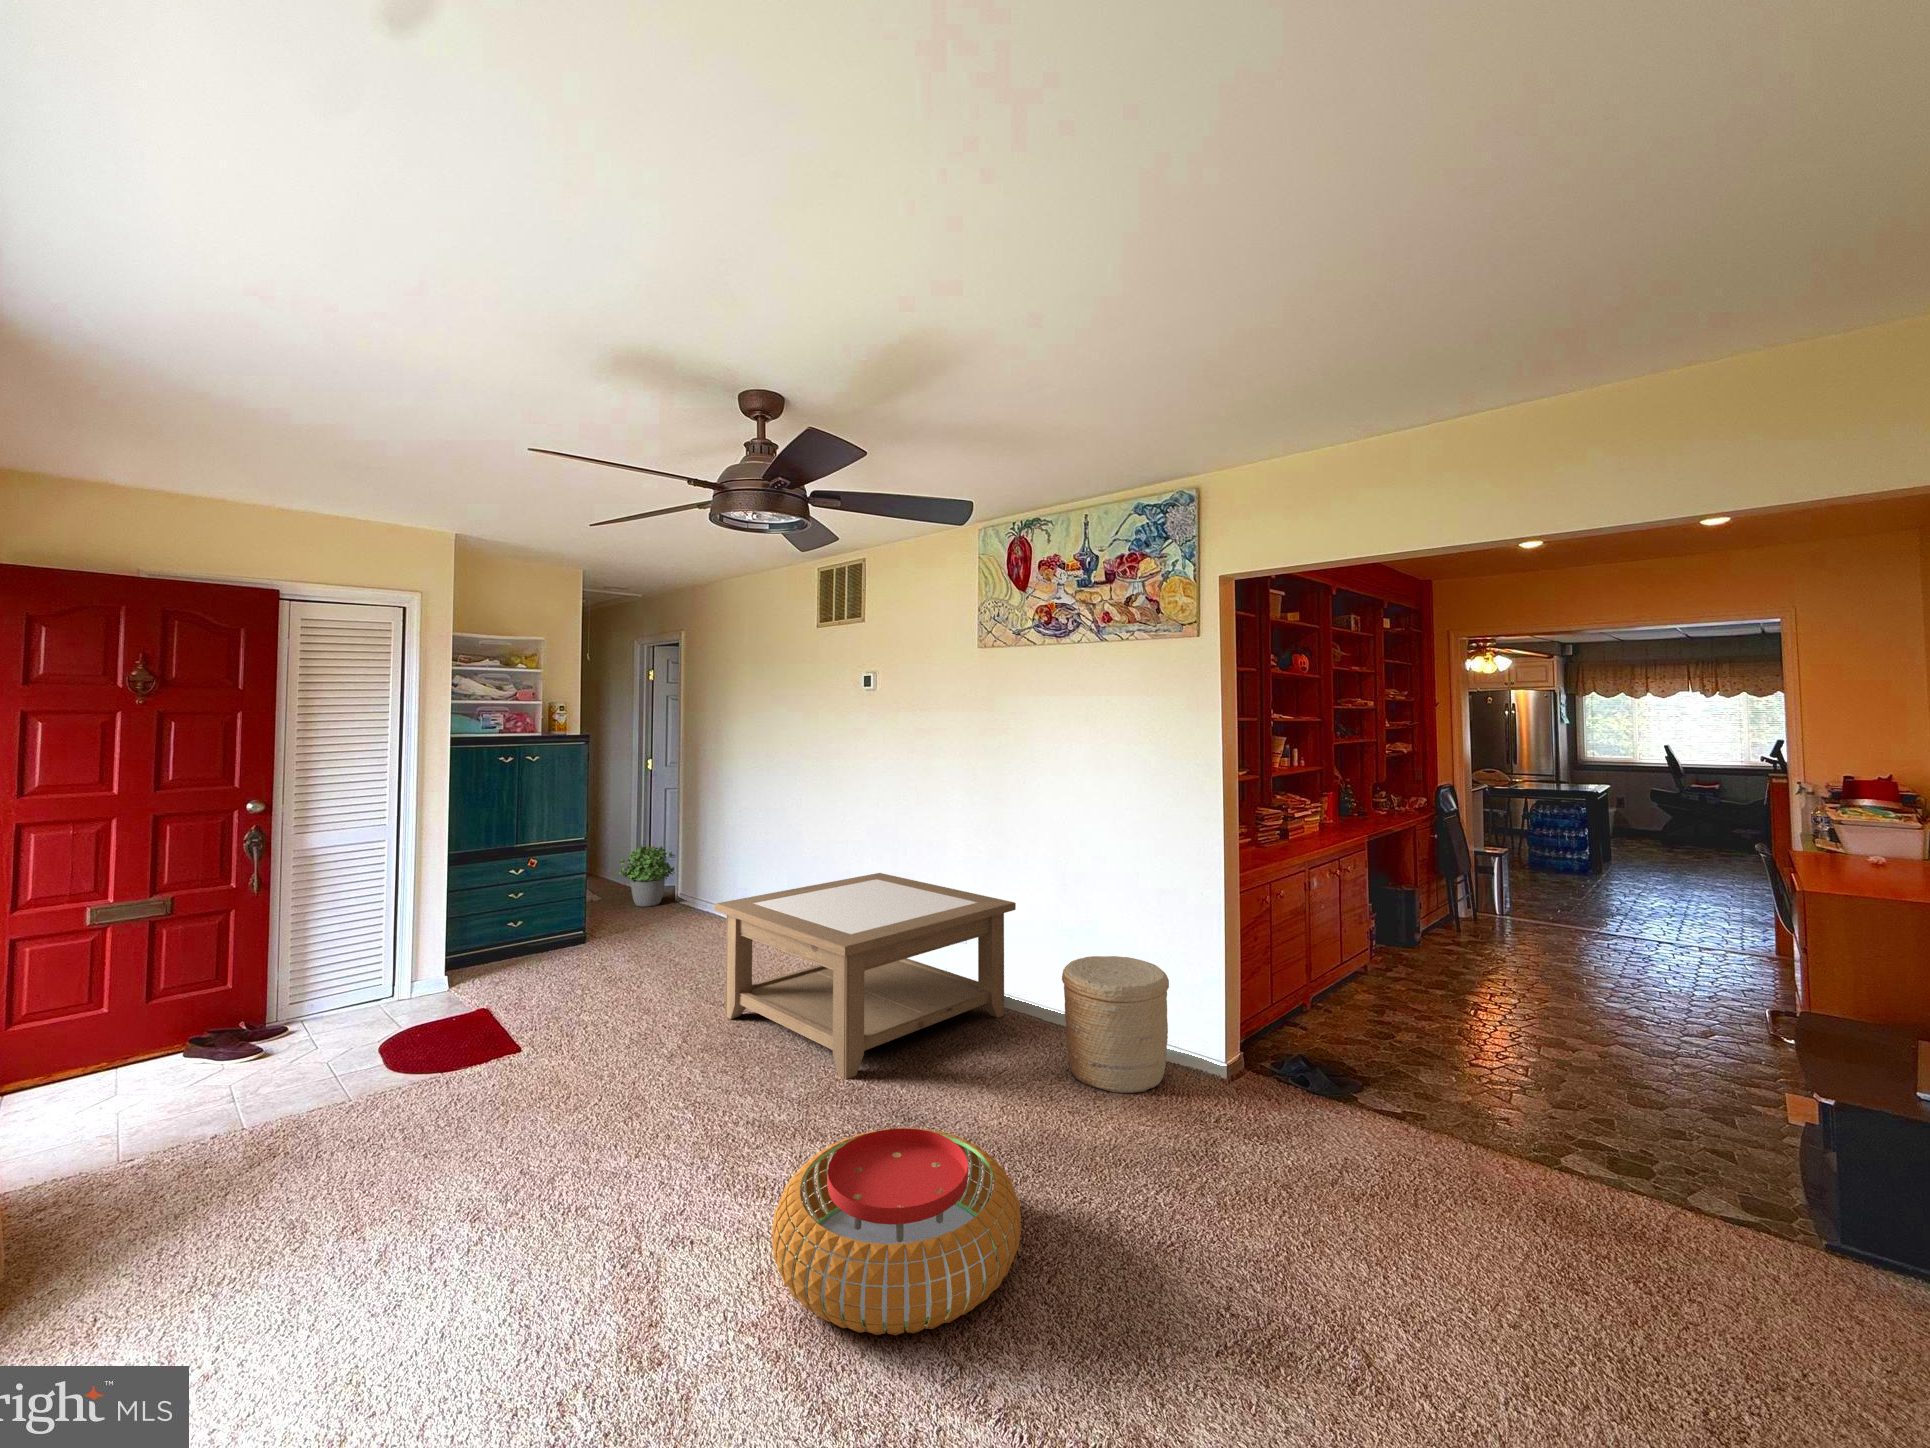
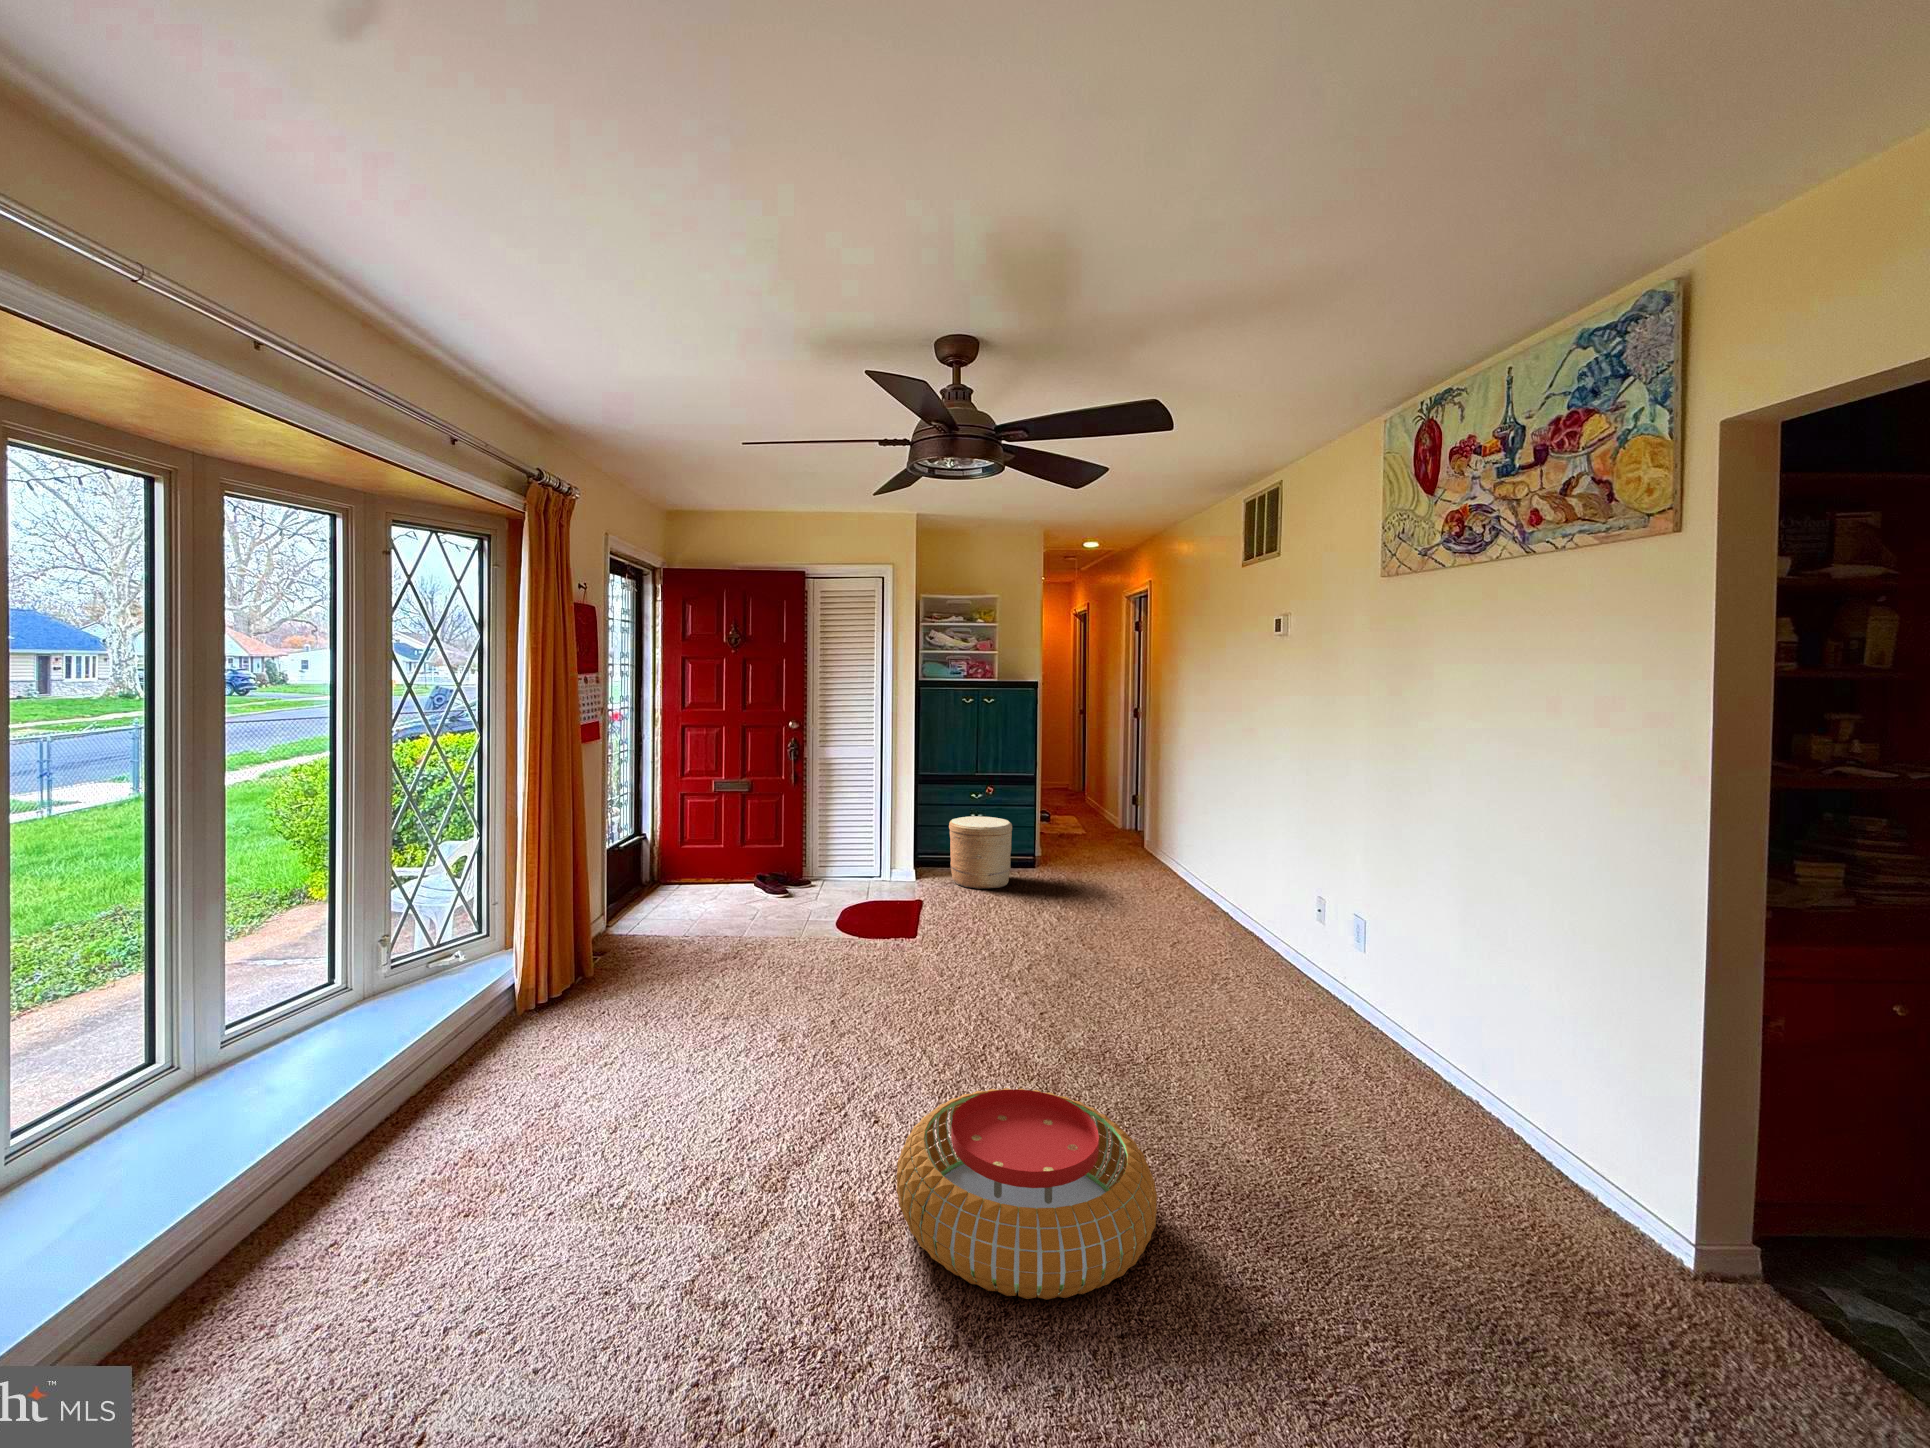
potted plant: present [619,846,675,907] -> none [1085,791,1138,851]
coffee table: present [715,873,1016,1079] -> none [1074,849,1413,1056]
woven basket: present [1062,956,1169,1093] -> present [949,816,1012,889]

